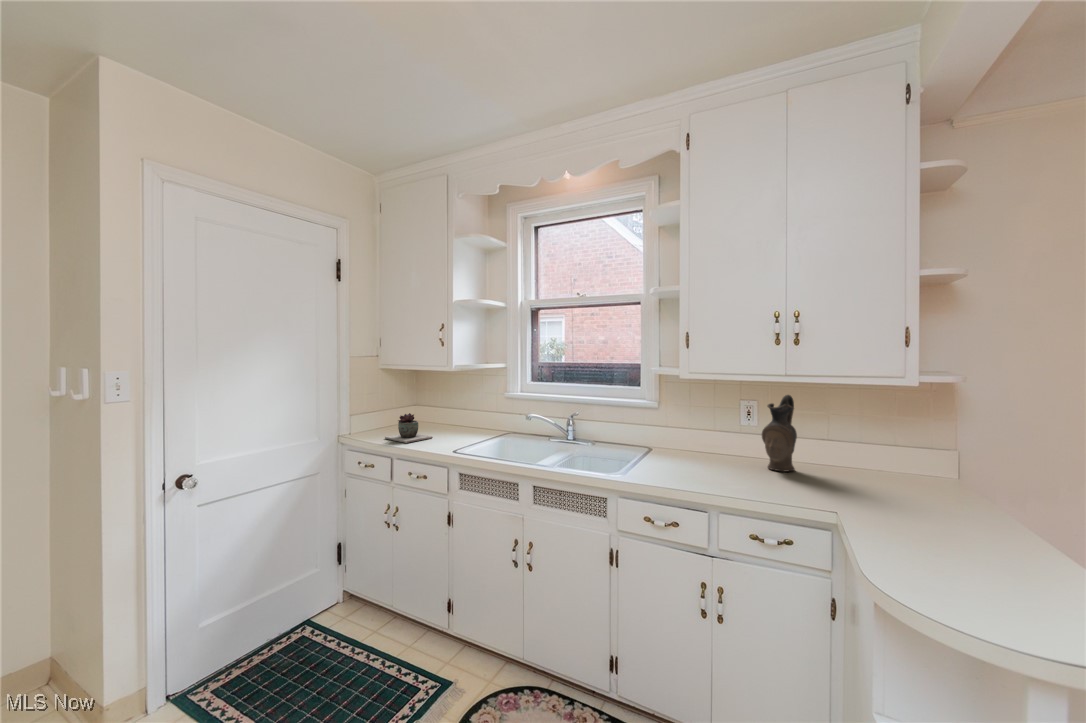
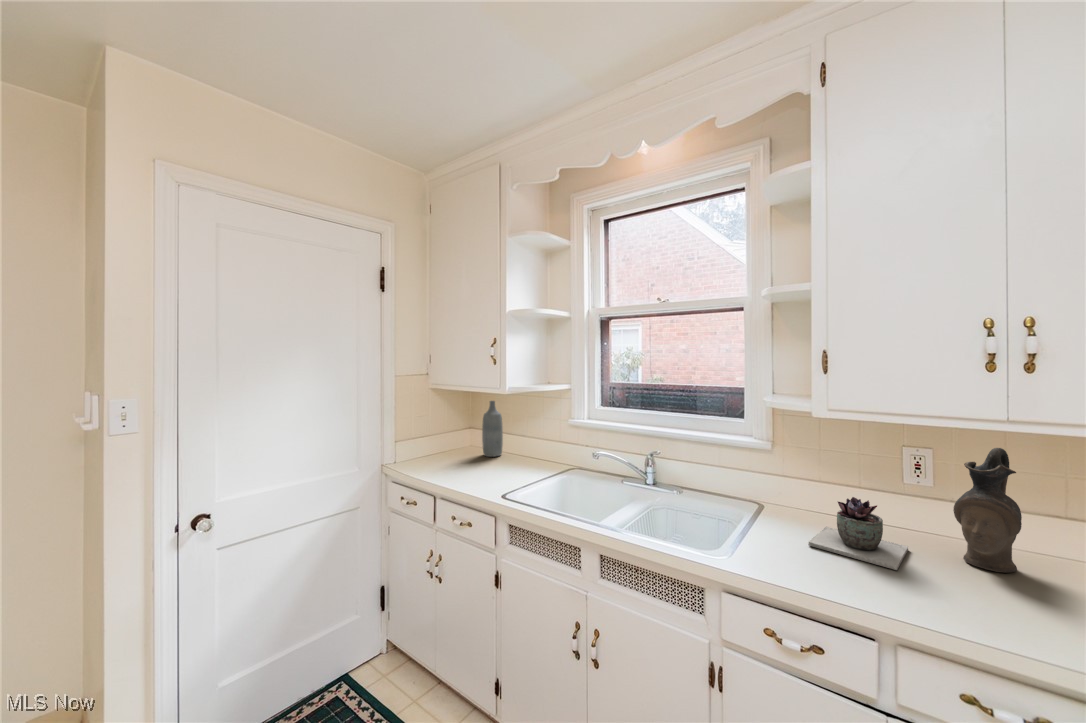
bottle: none [428,380,446,429] -> present [482,401,503,457]
succulent plant: present [385,413,433,443] -> present [808,497,908,570]

